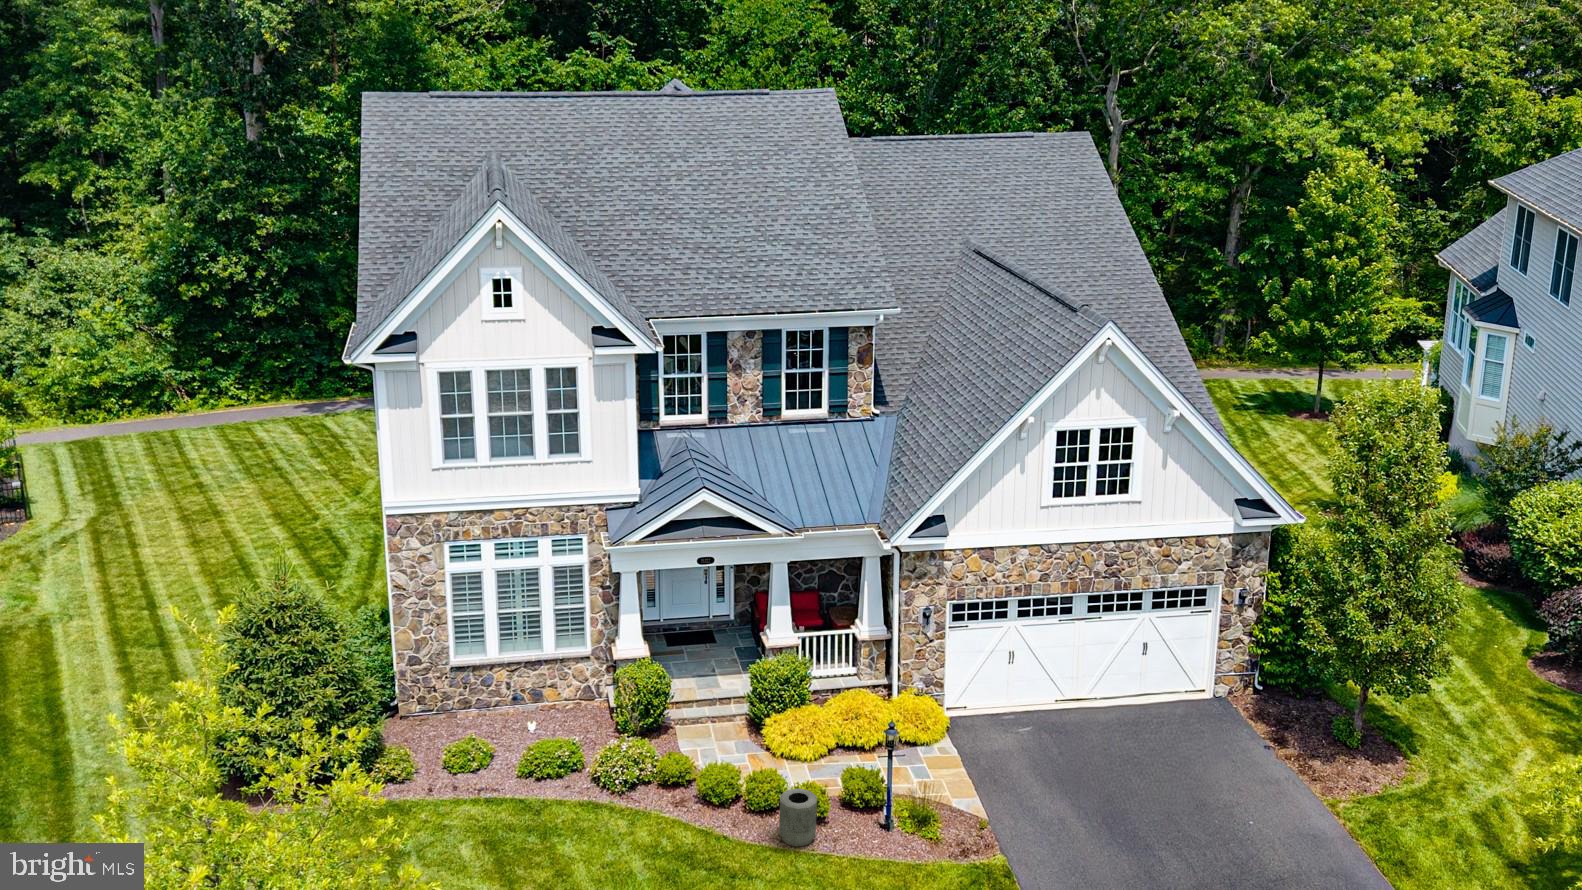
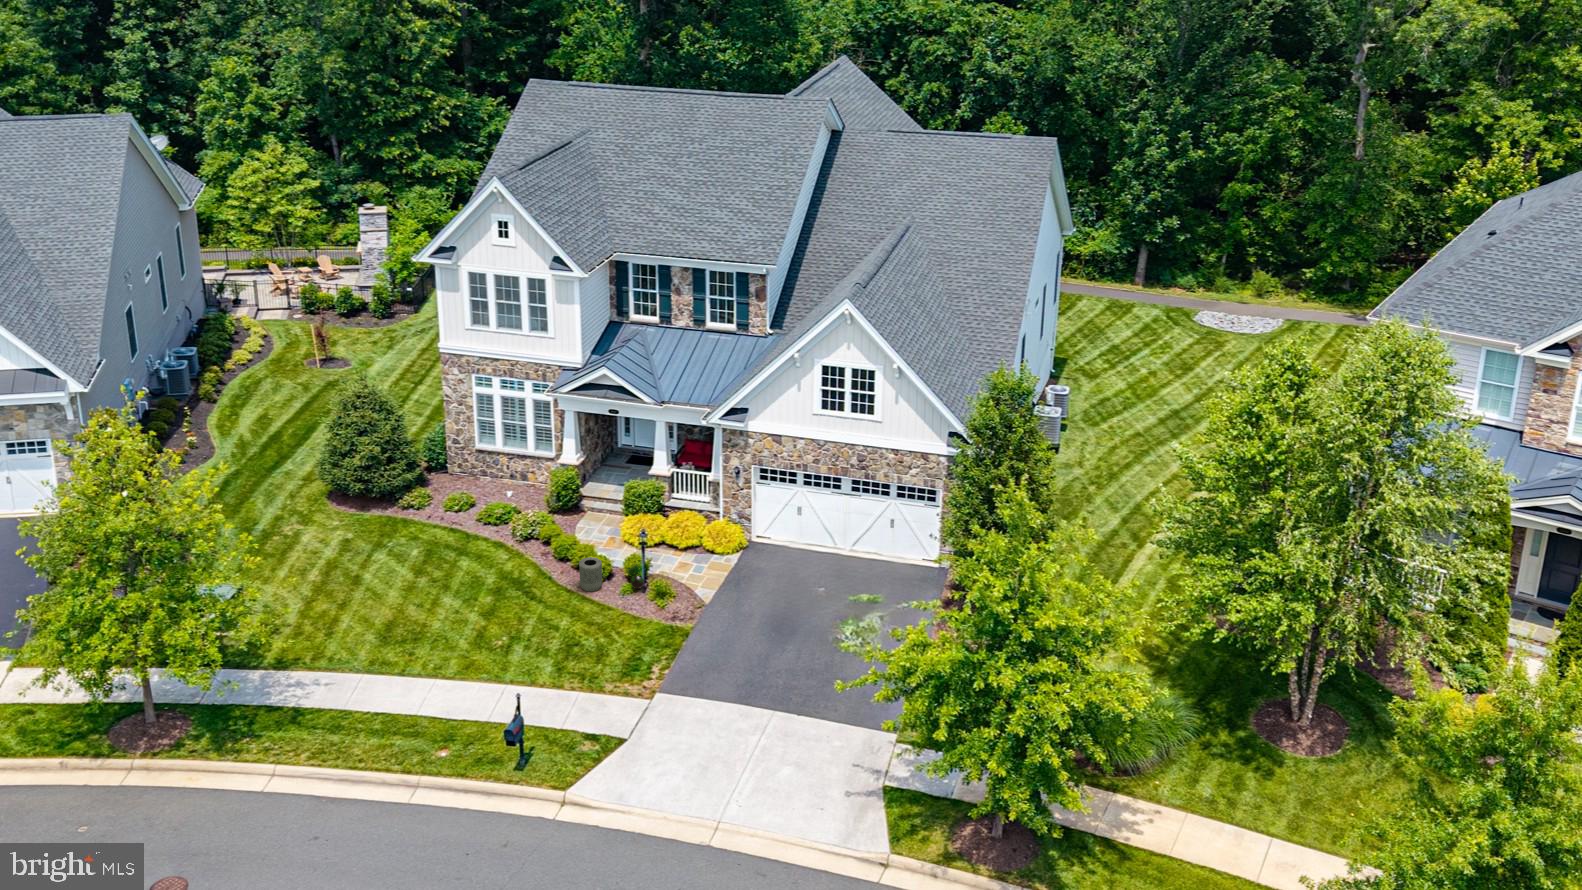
potted tree: none [853,781,884,825] -> present [627,564,644,589]

